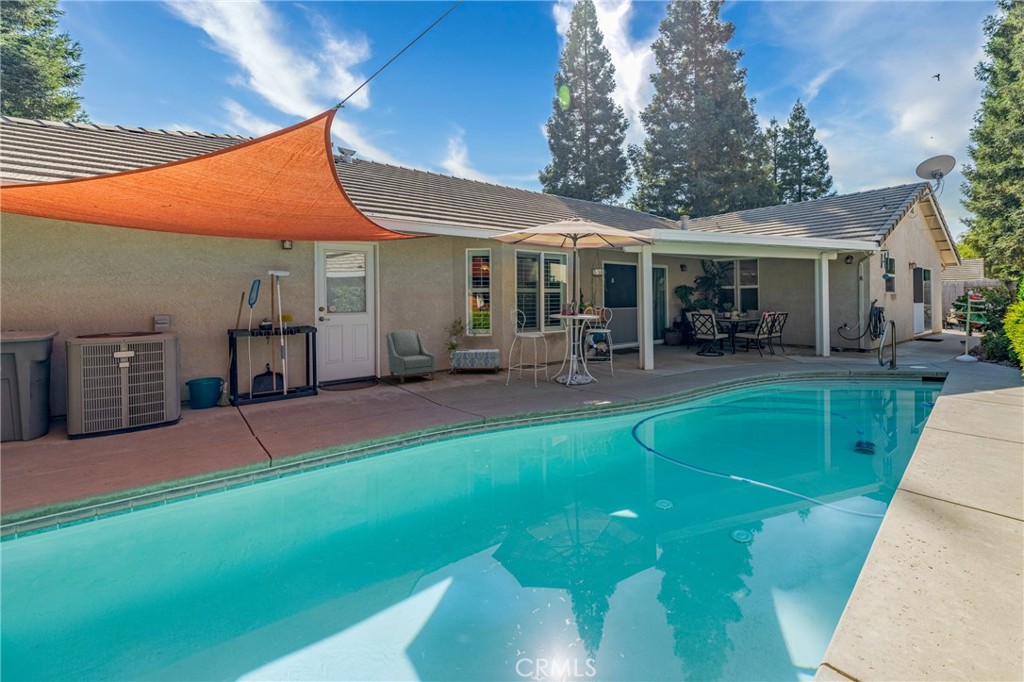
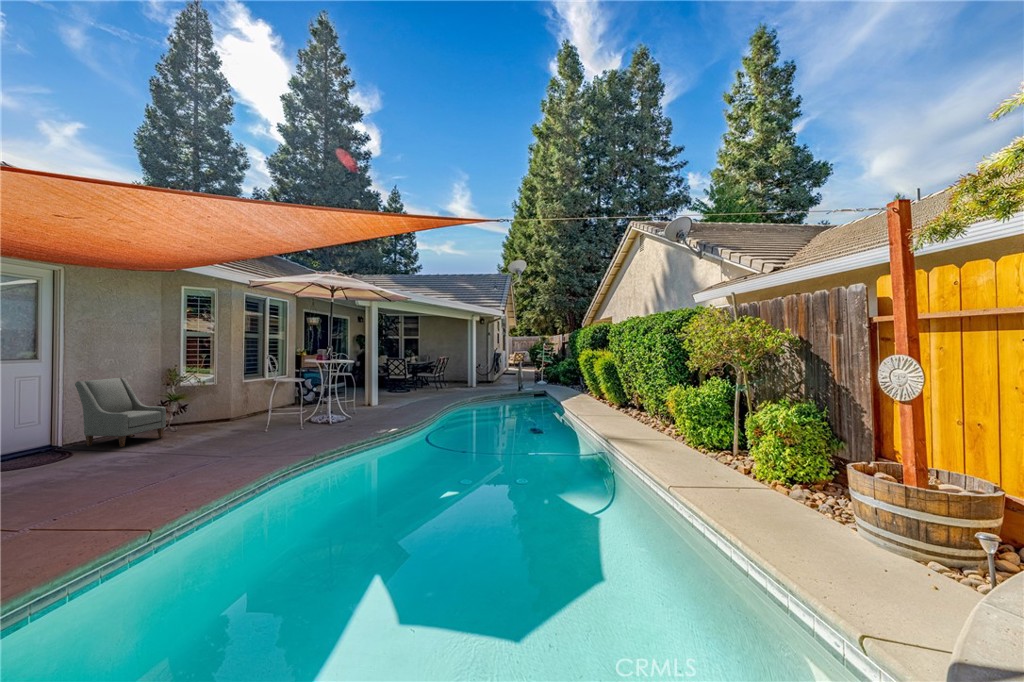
bench: present [453,349,500,373] -> none [172,397,237,429]

